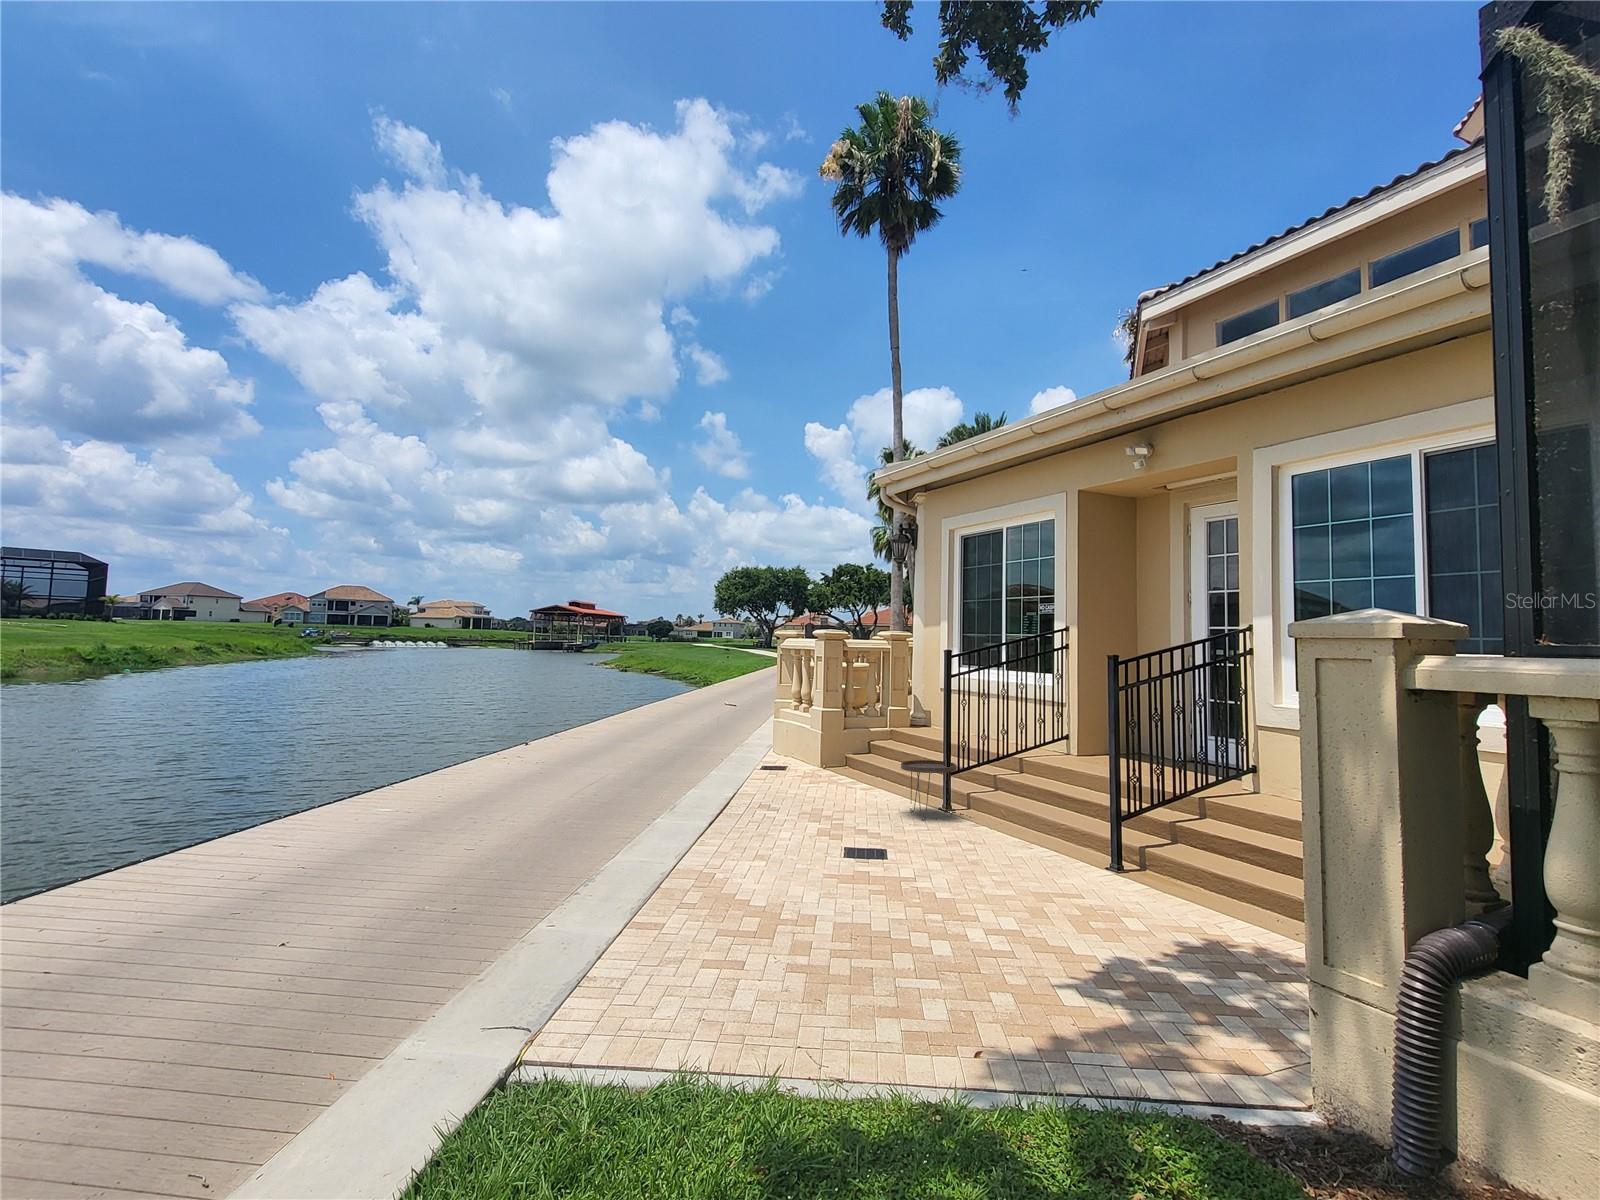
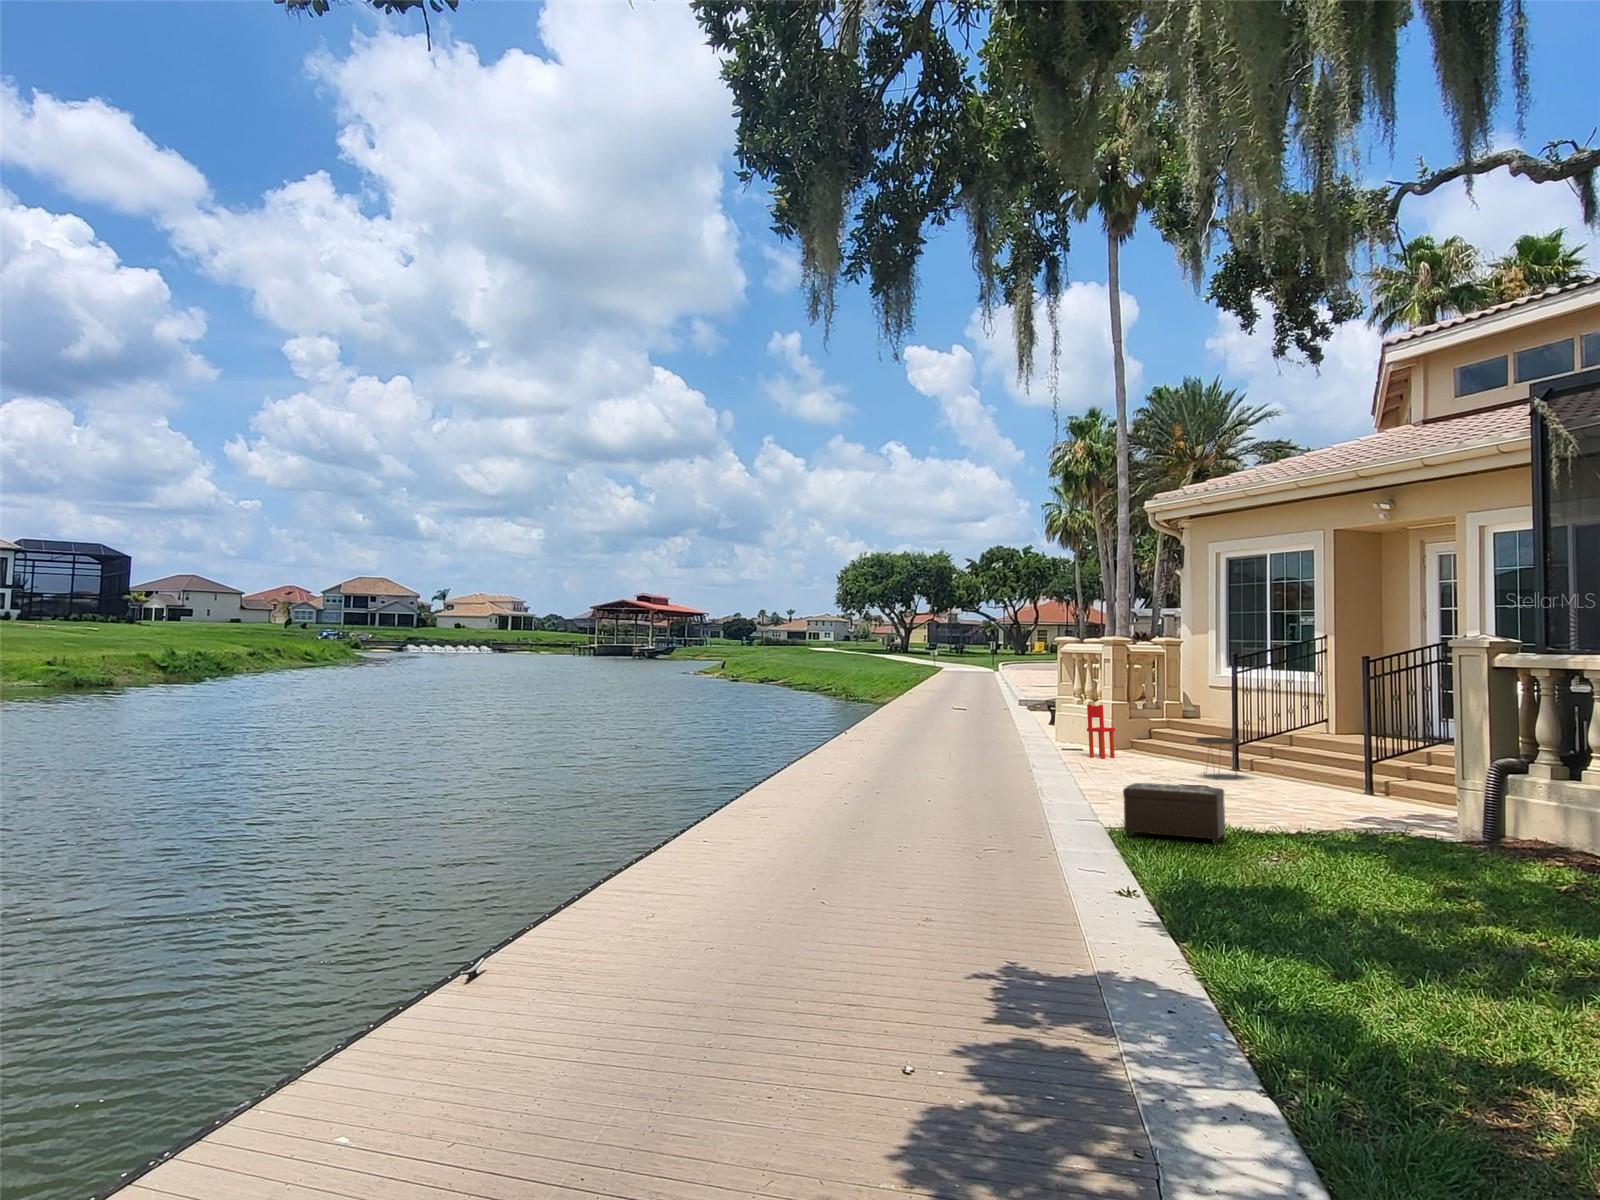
chair: none [793,711,826,778] -> present [1087,704,1115,759]
ottoman: none [647,897,848,1061] -> present [1123,783,1225,845]

